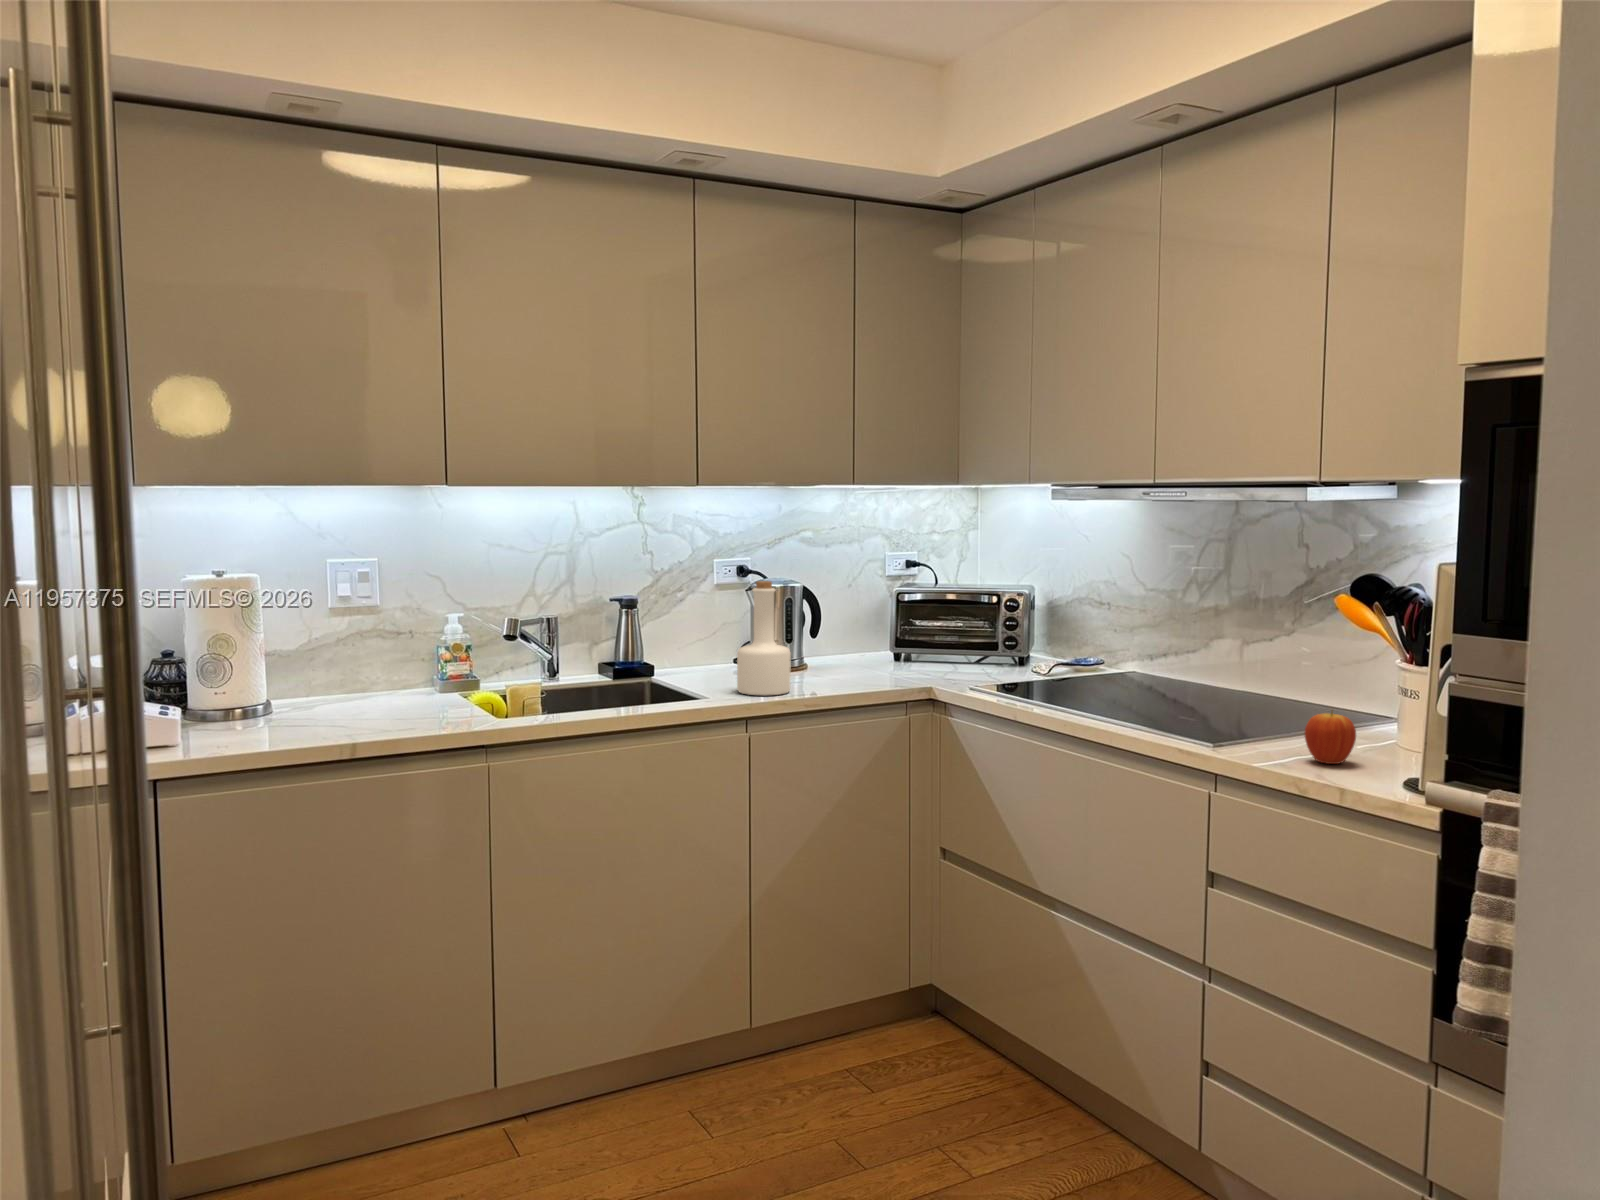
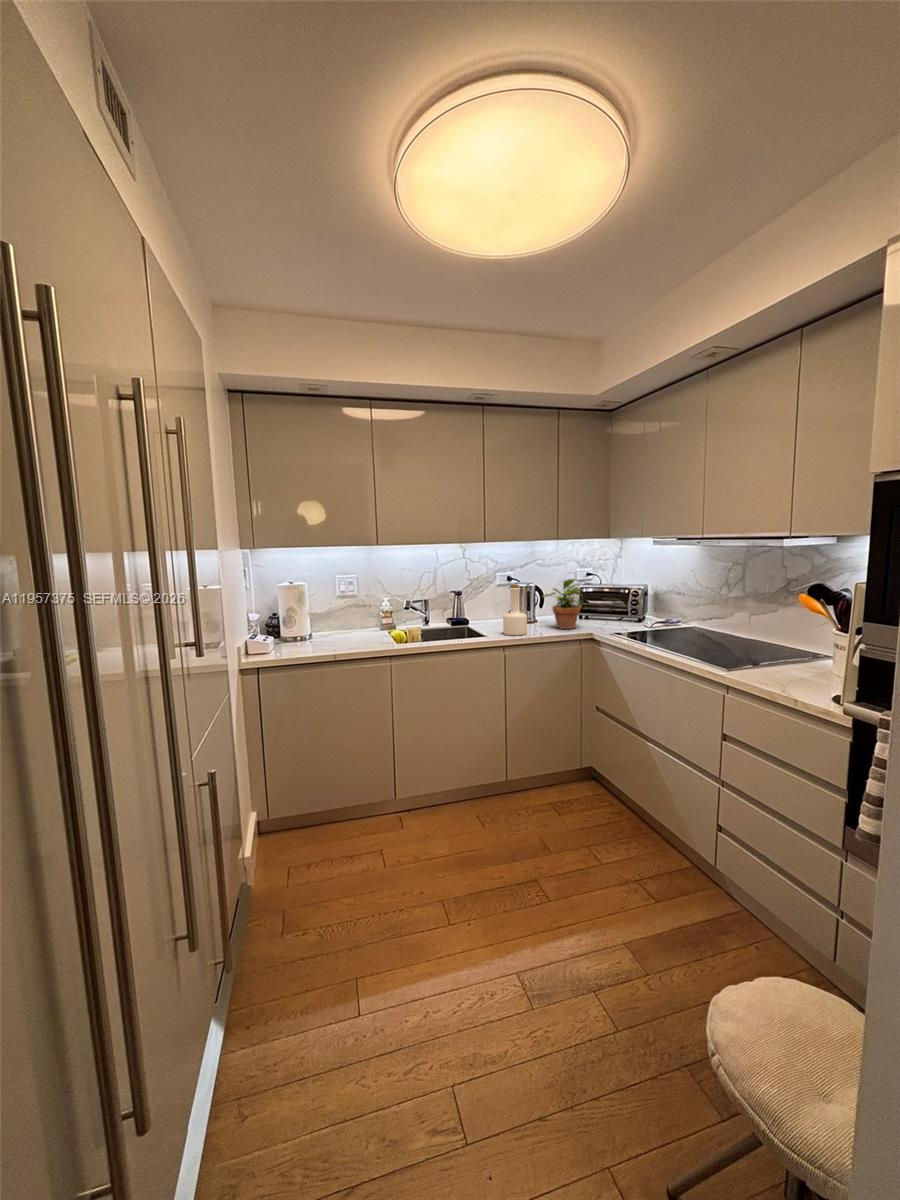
potted plant: none [820,568,907,681] -> present [543,579,582,629]
fruit: present [1305,711,1356,764] -> none [778,656,807,684]

